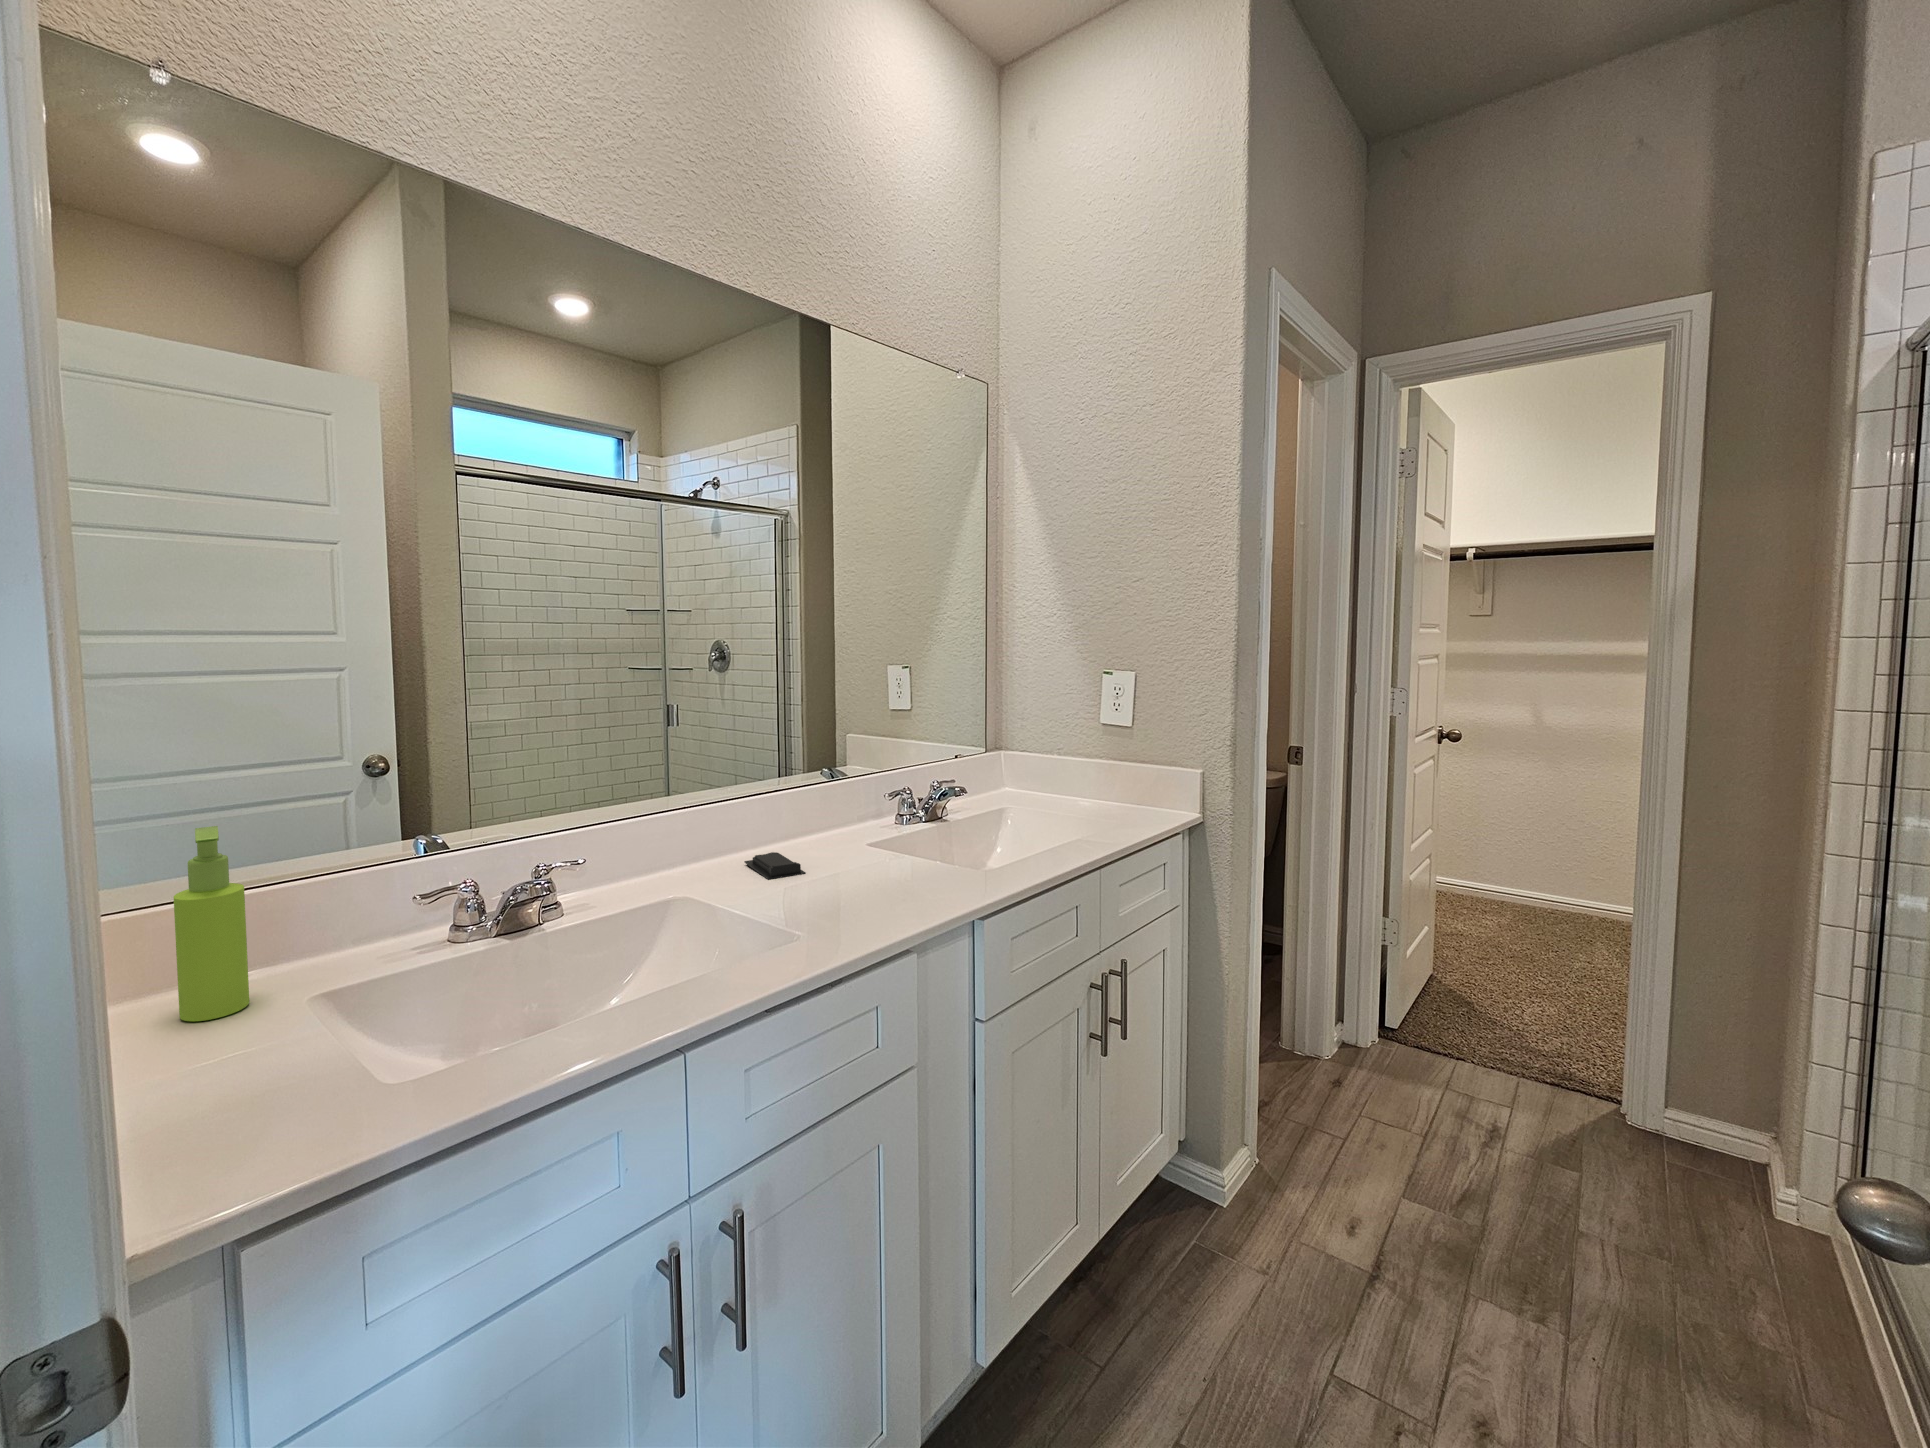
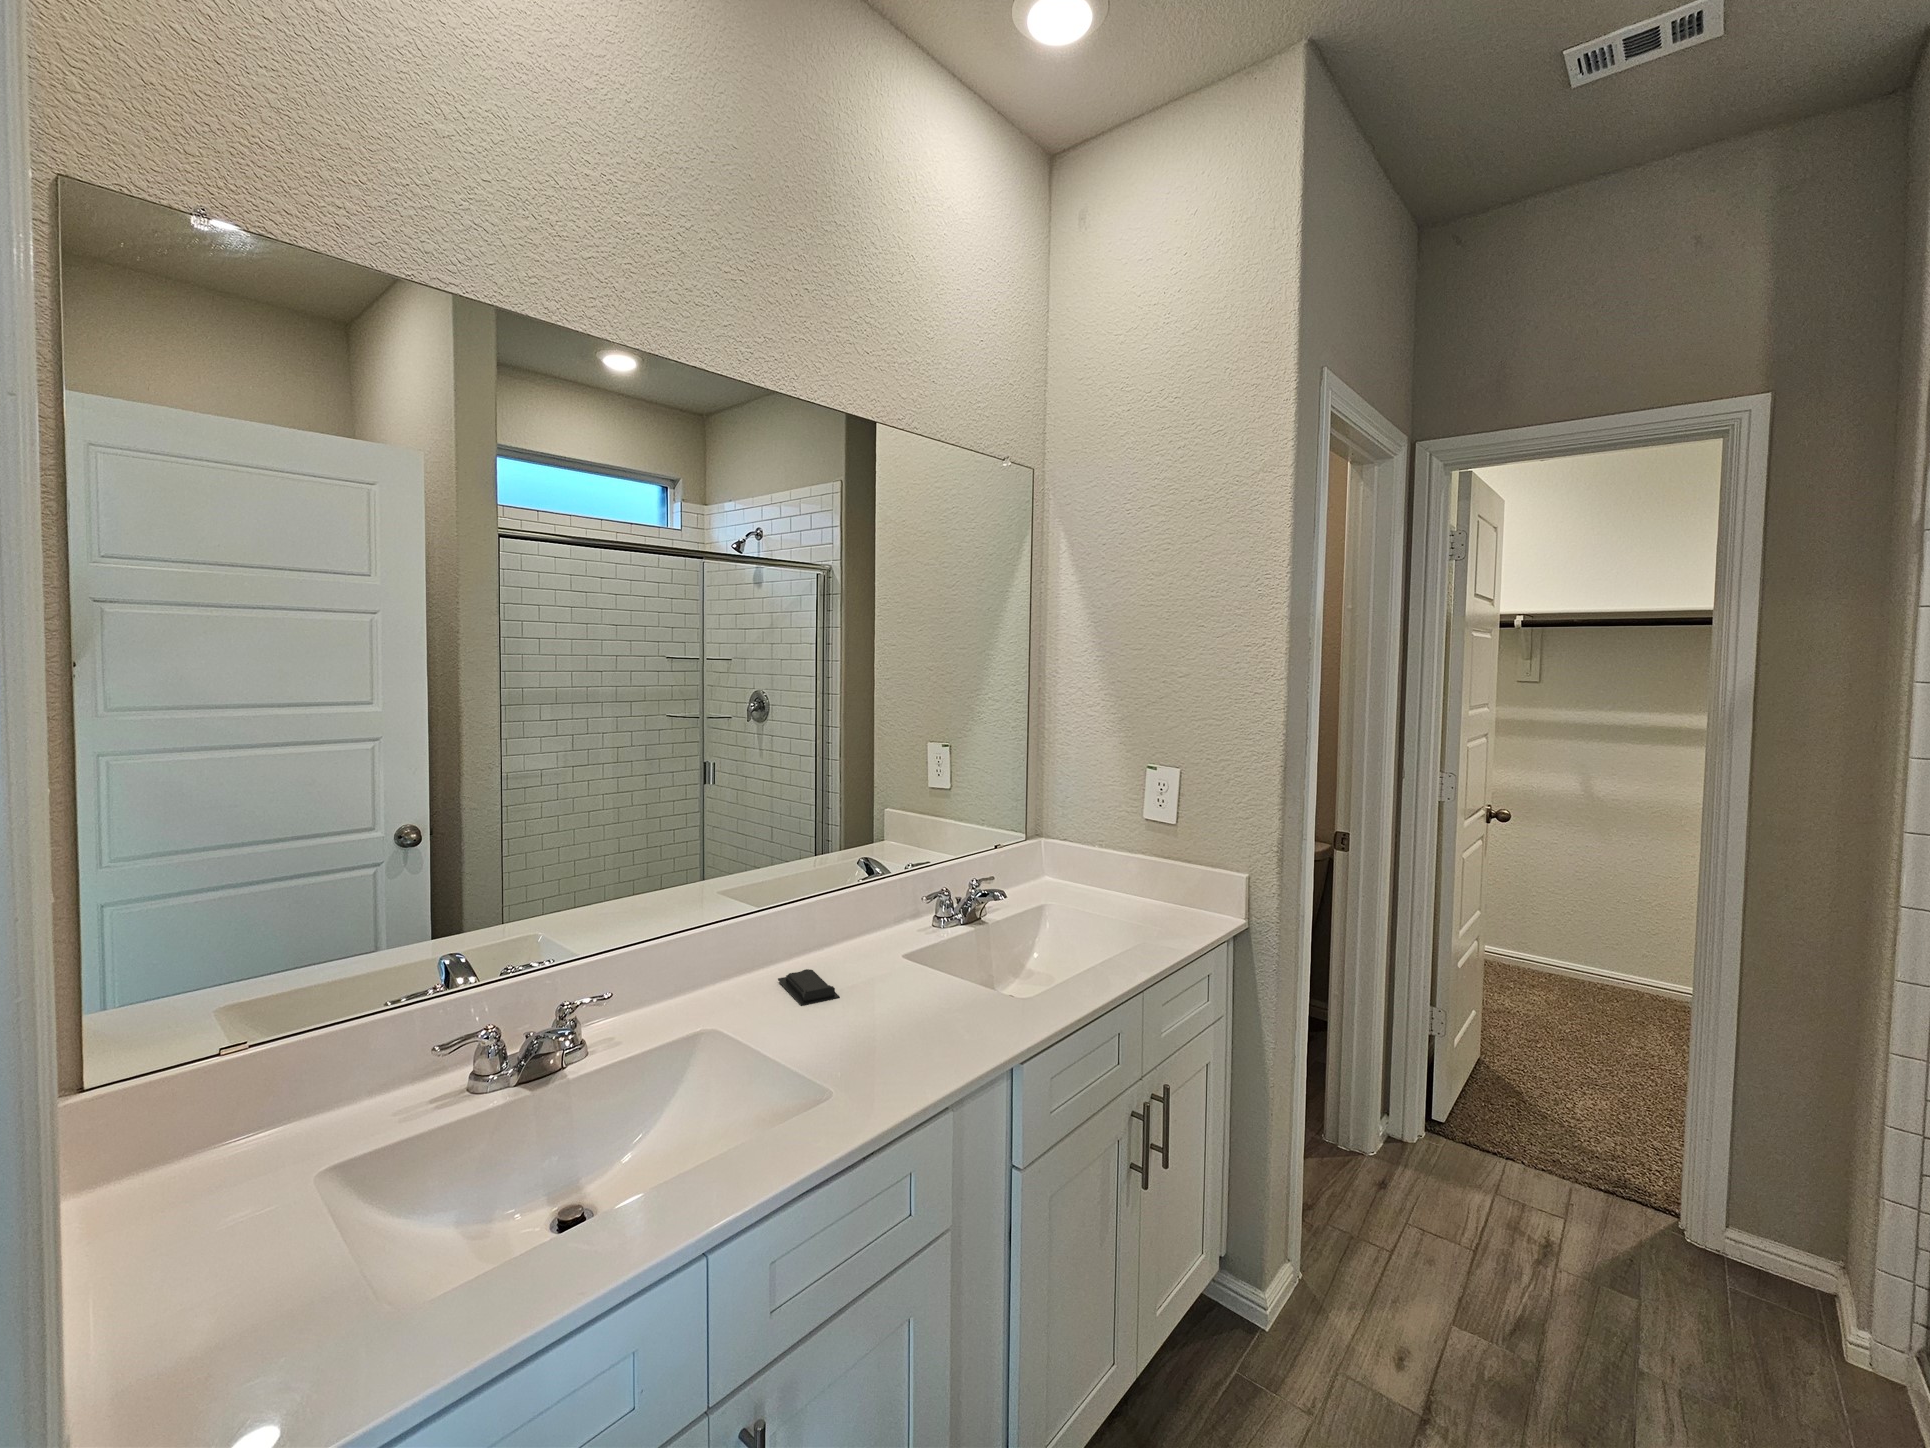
soap dispenser: present [174,826,249,1021] -> none [178,996,255,1209]

